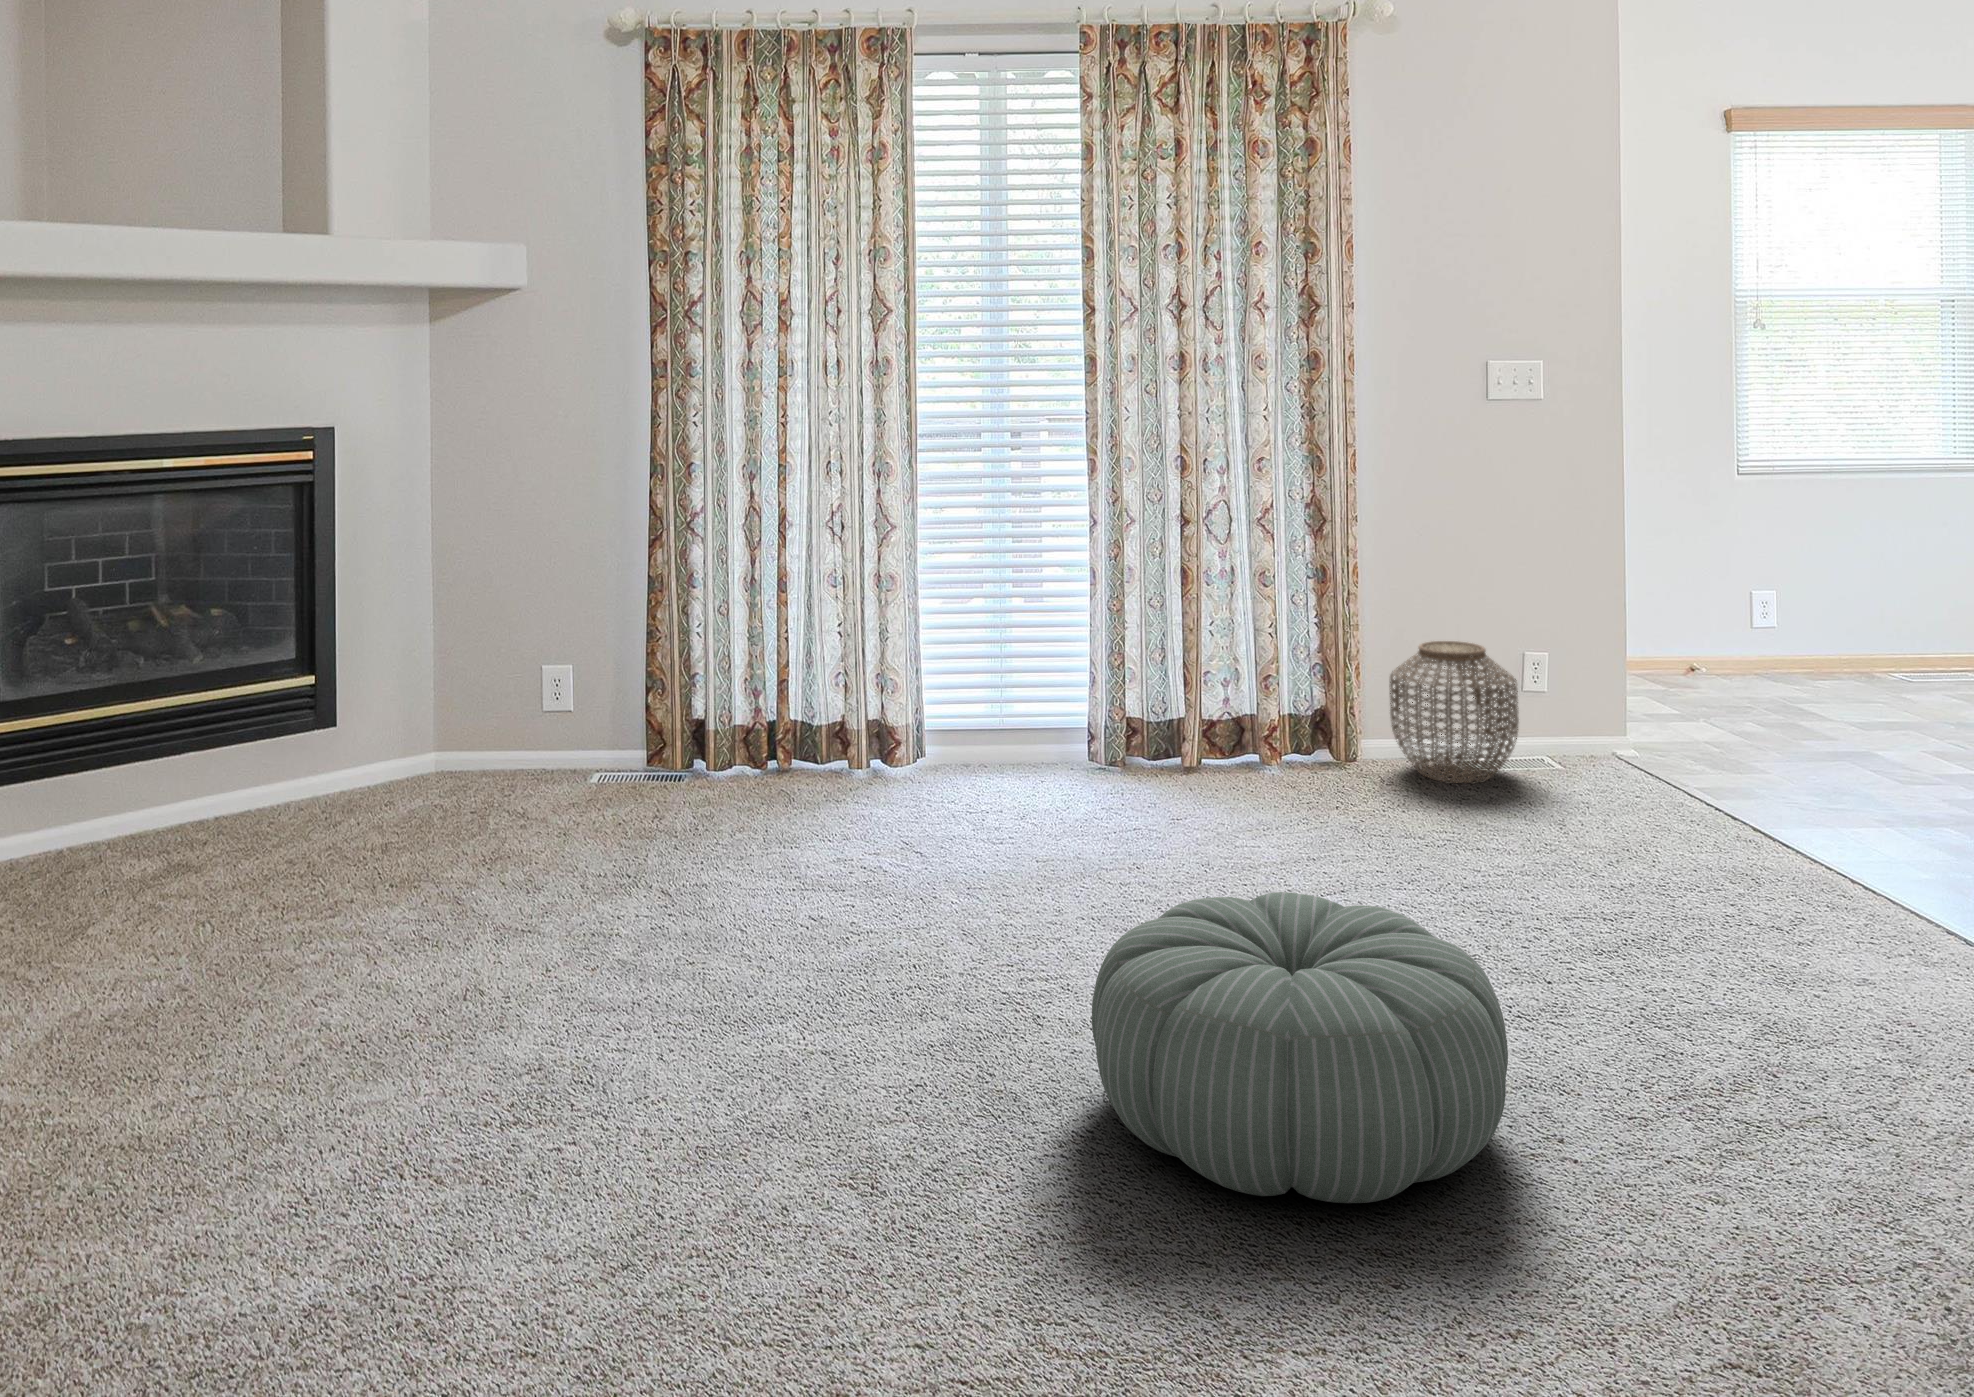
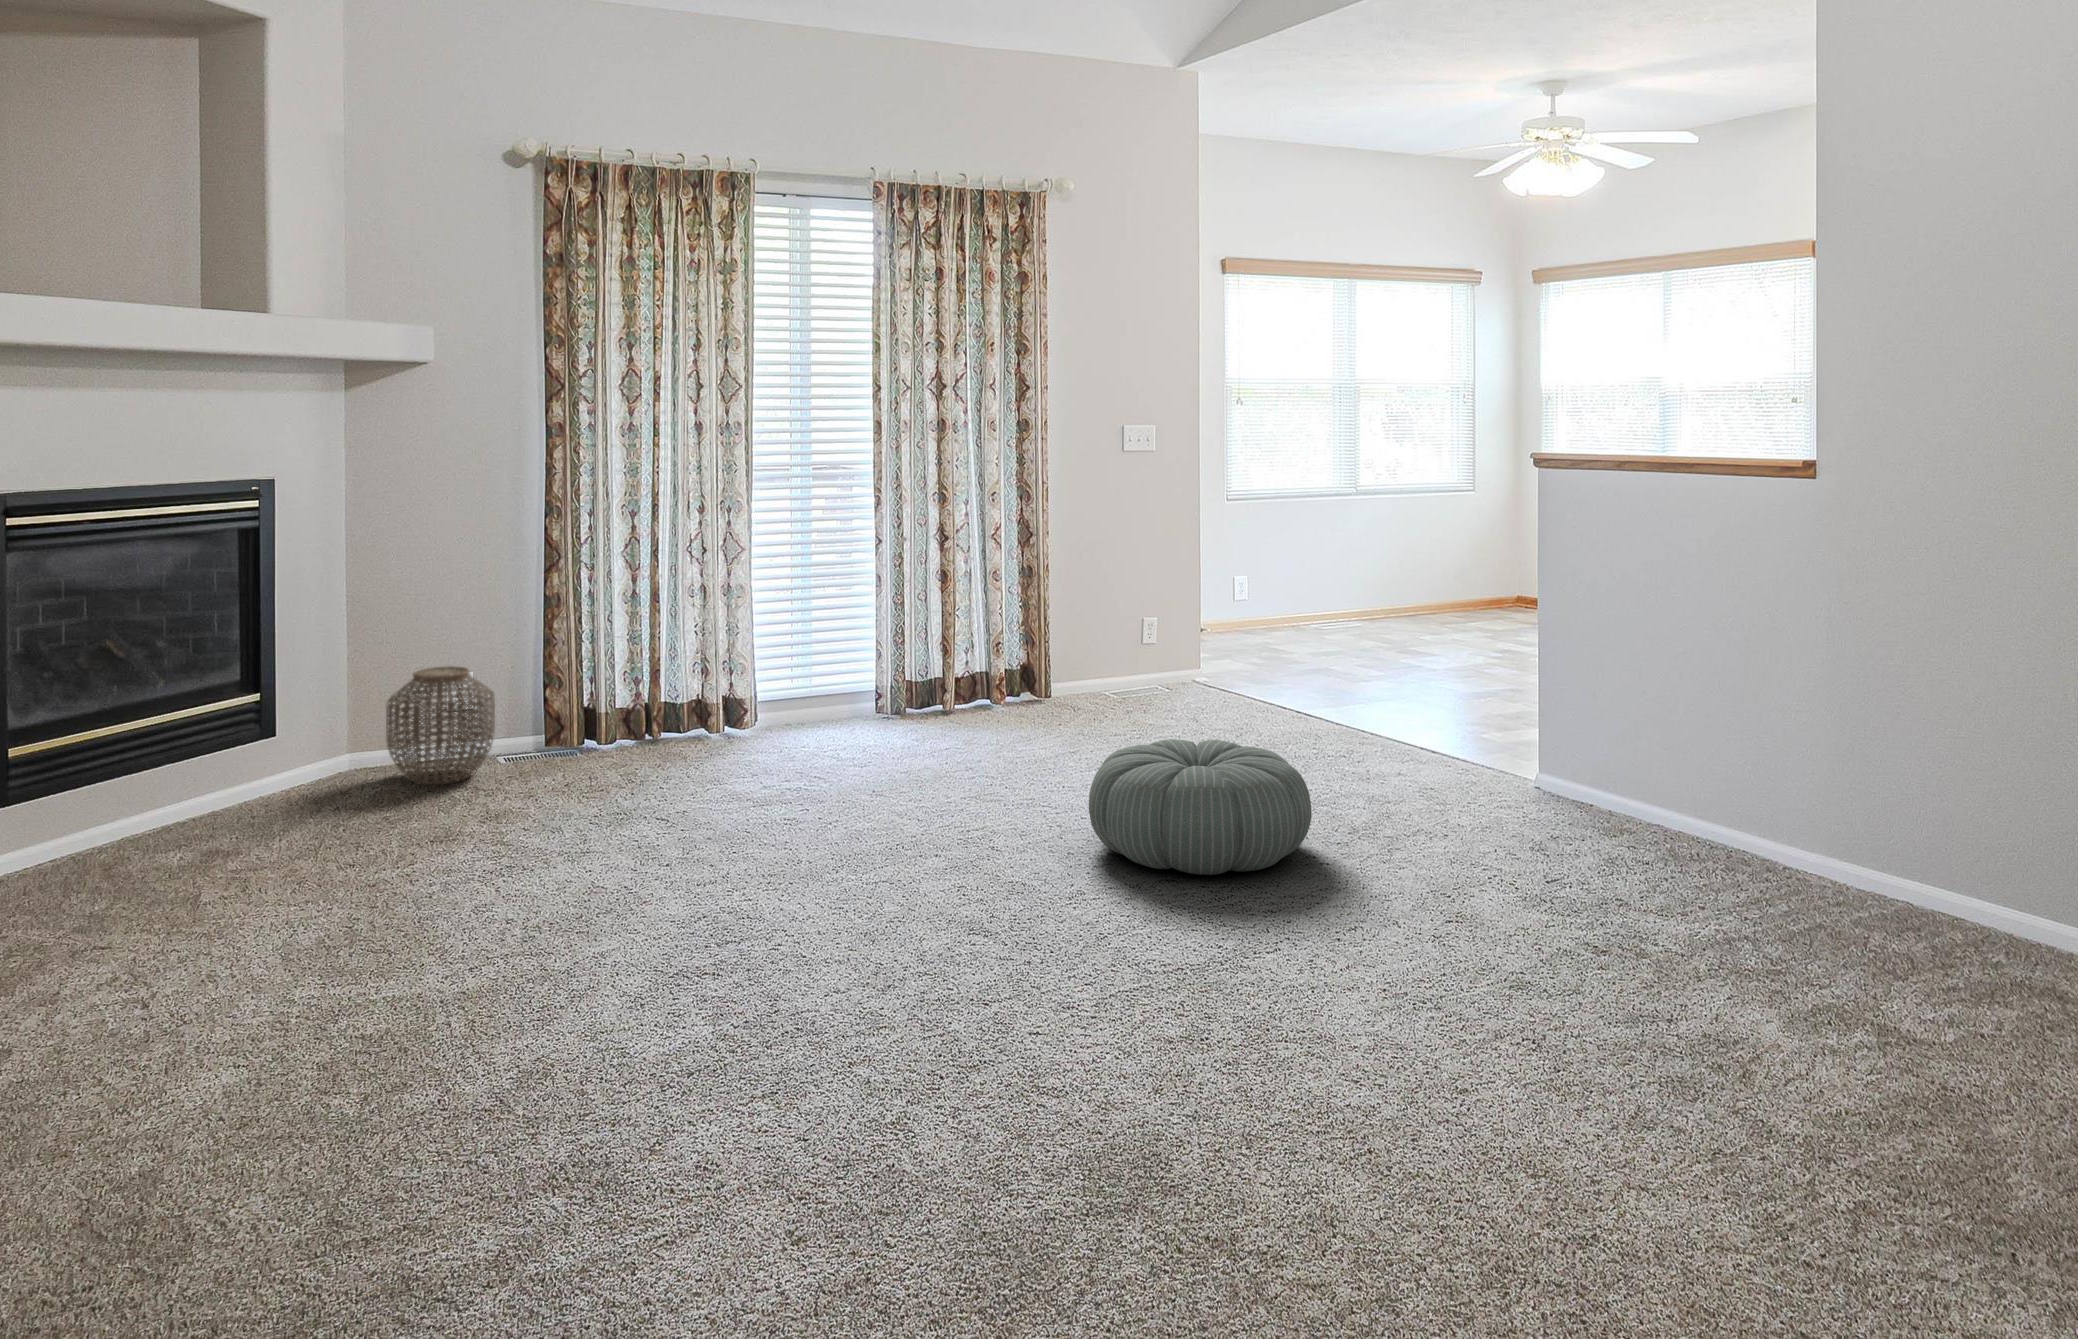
woven basket: present [1389,641,1519,783] -> present [386,666,495,785]

